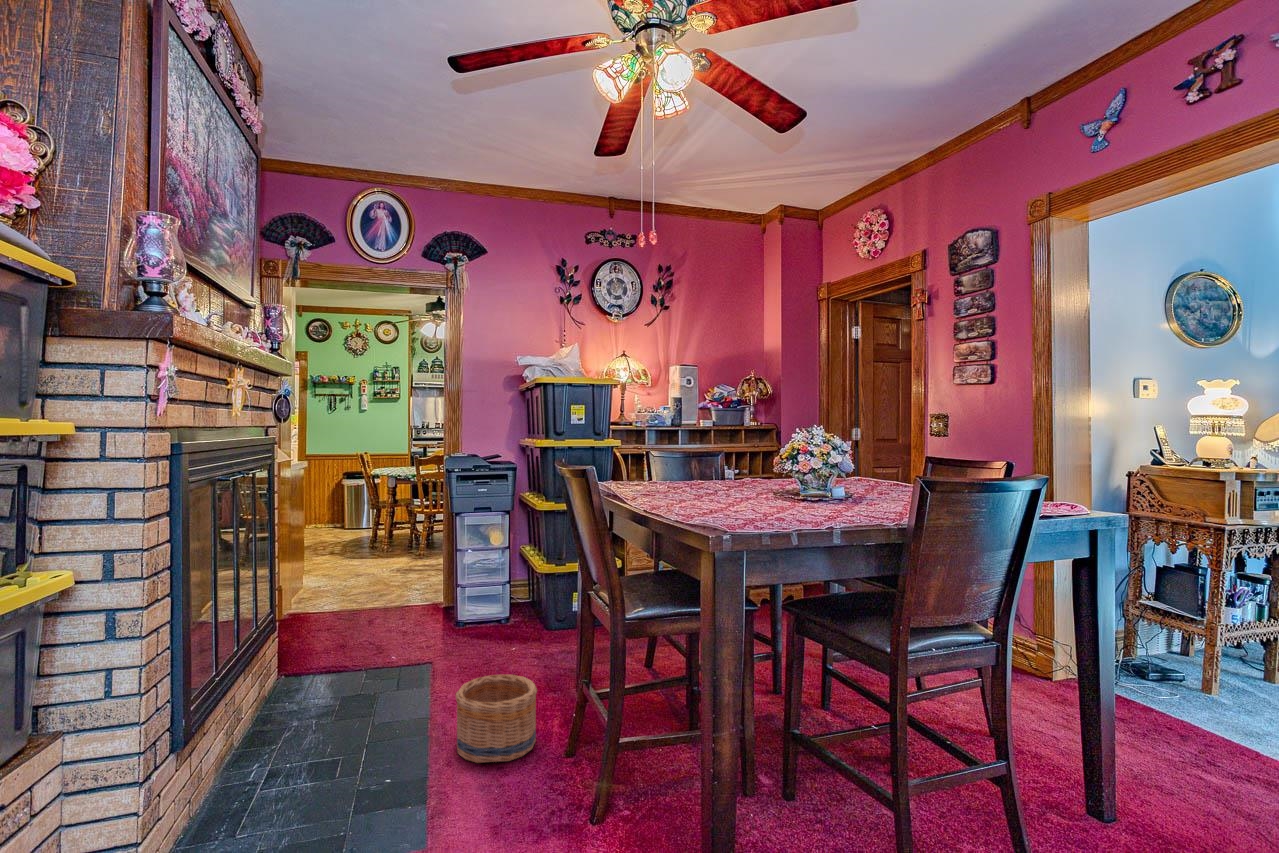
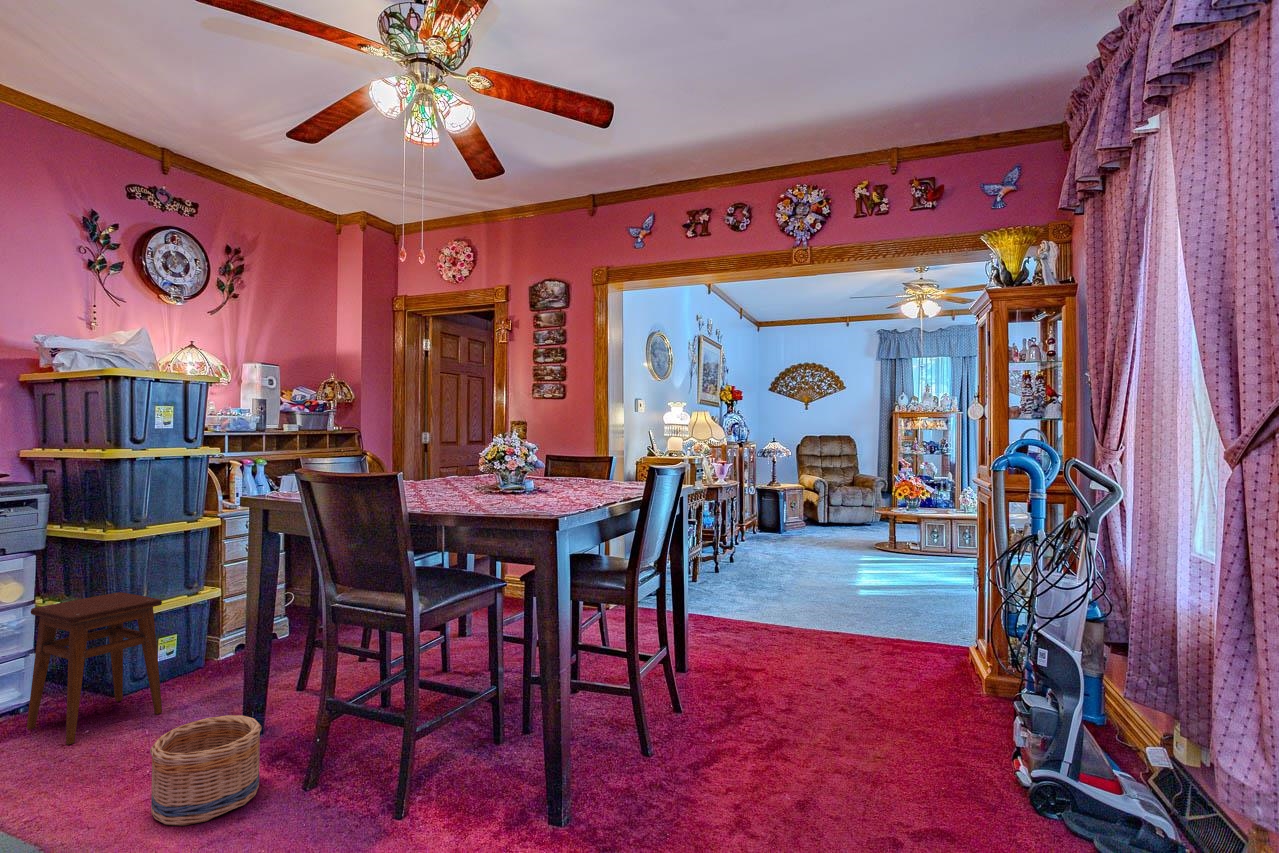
stool: none [478,556,547,666] -> present [27,592,162,744]

